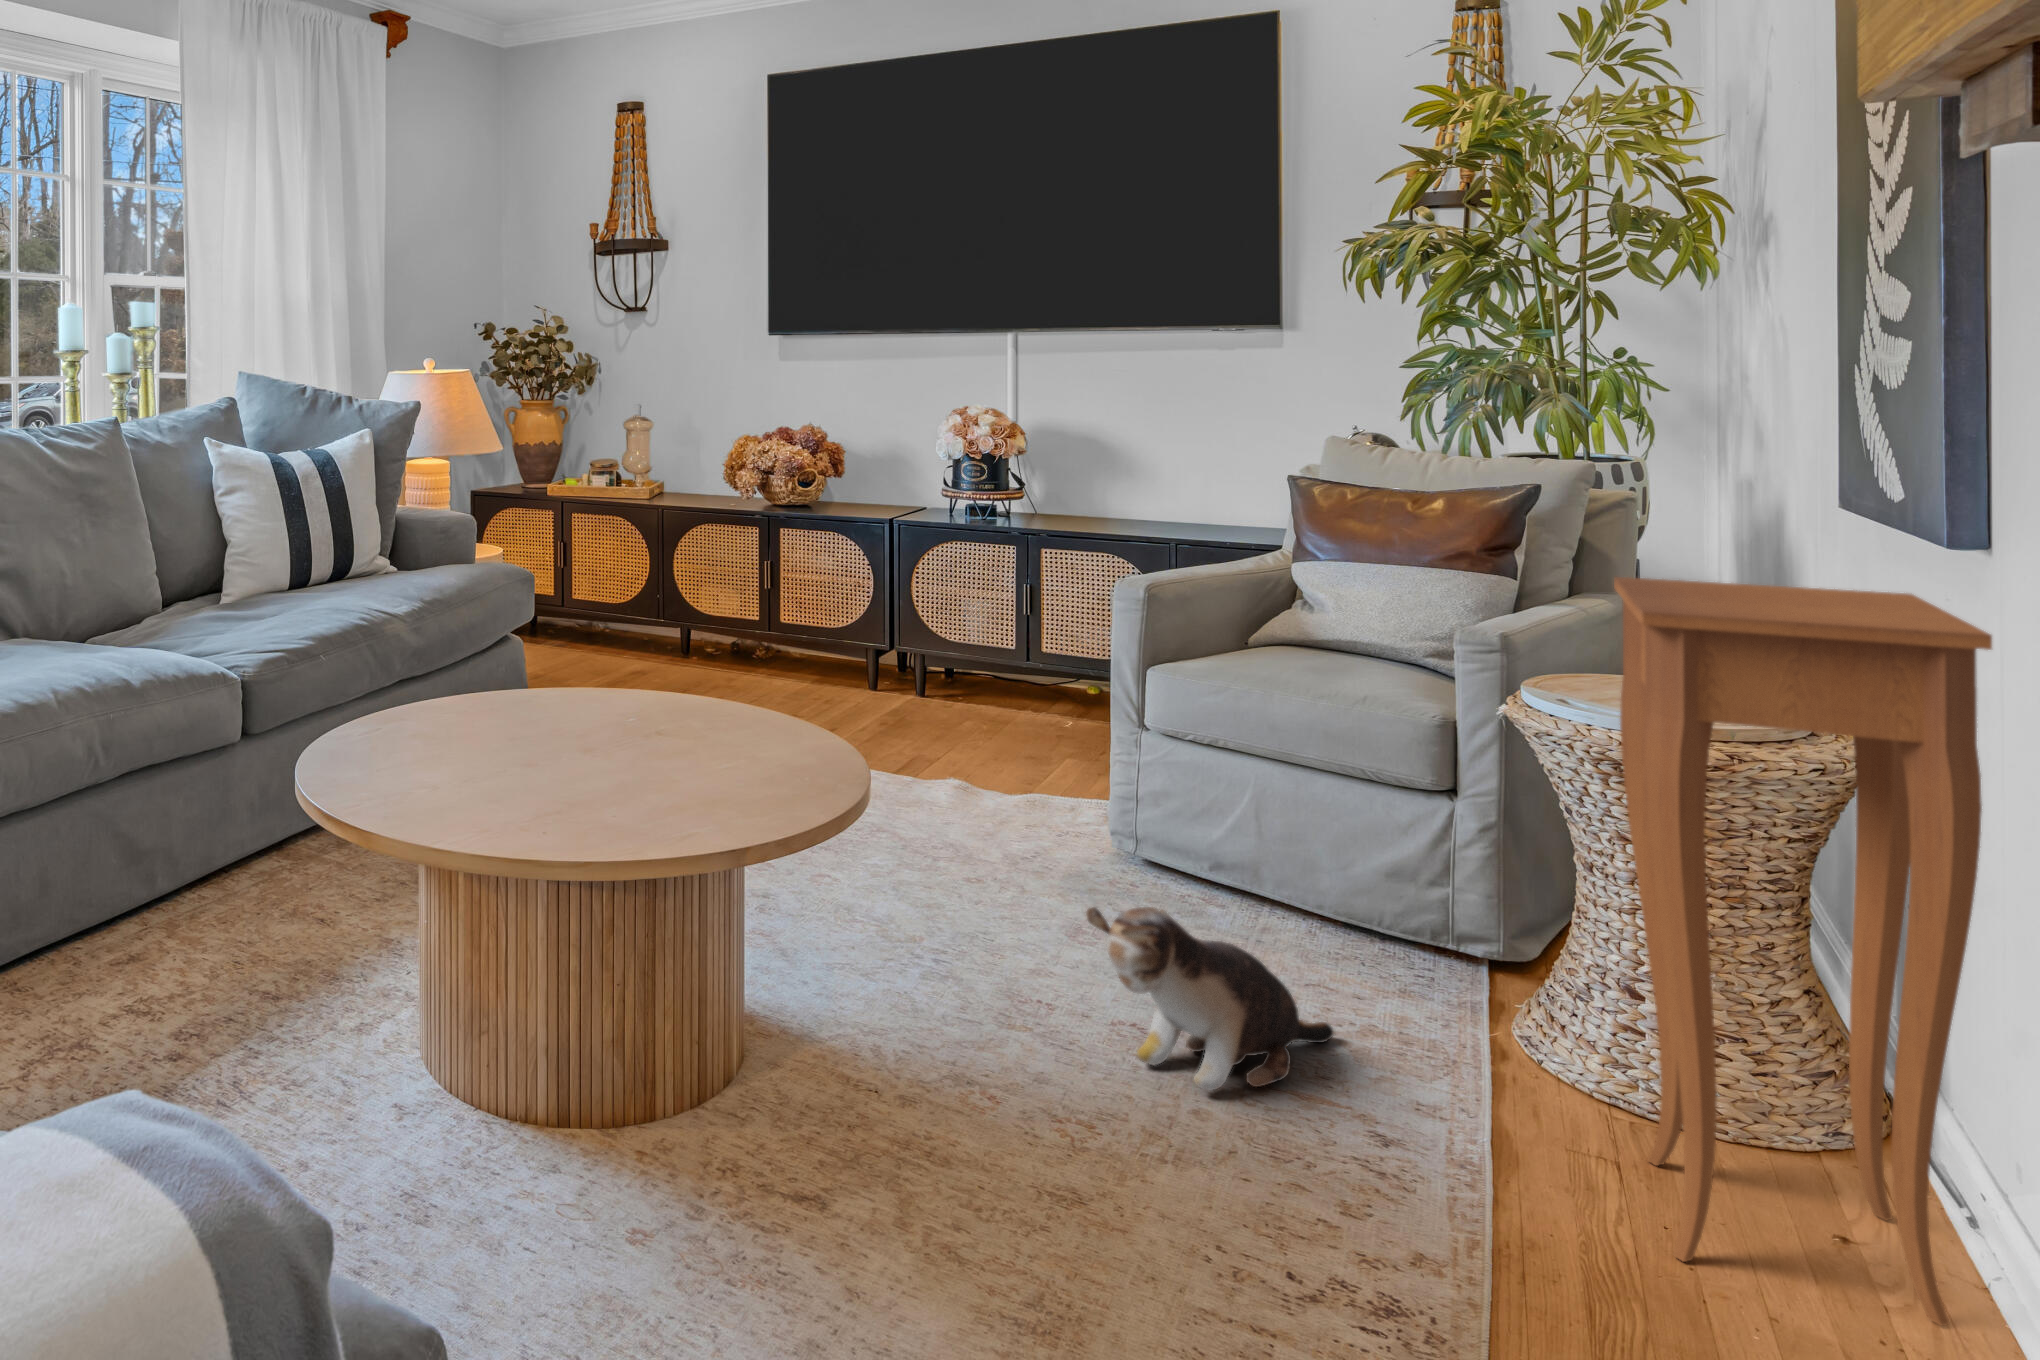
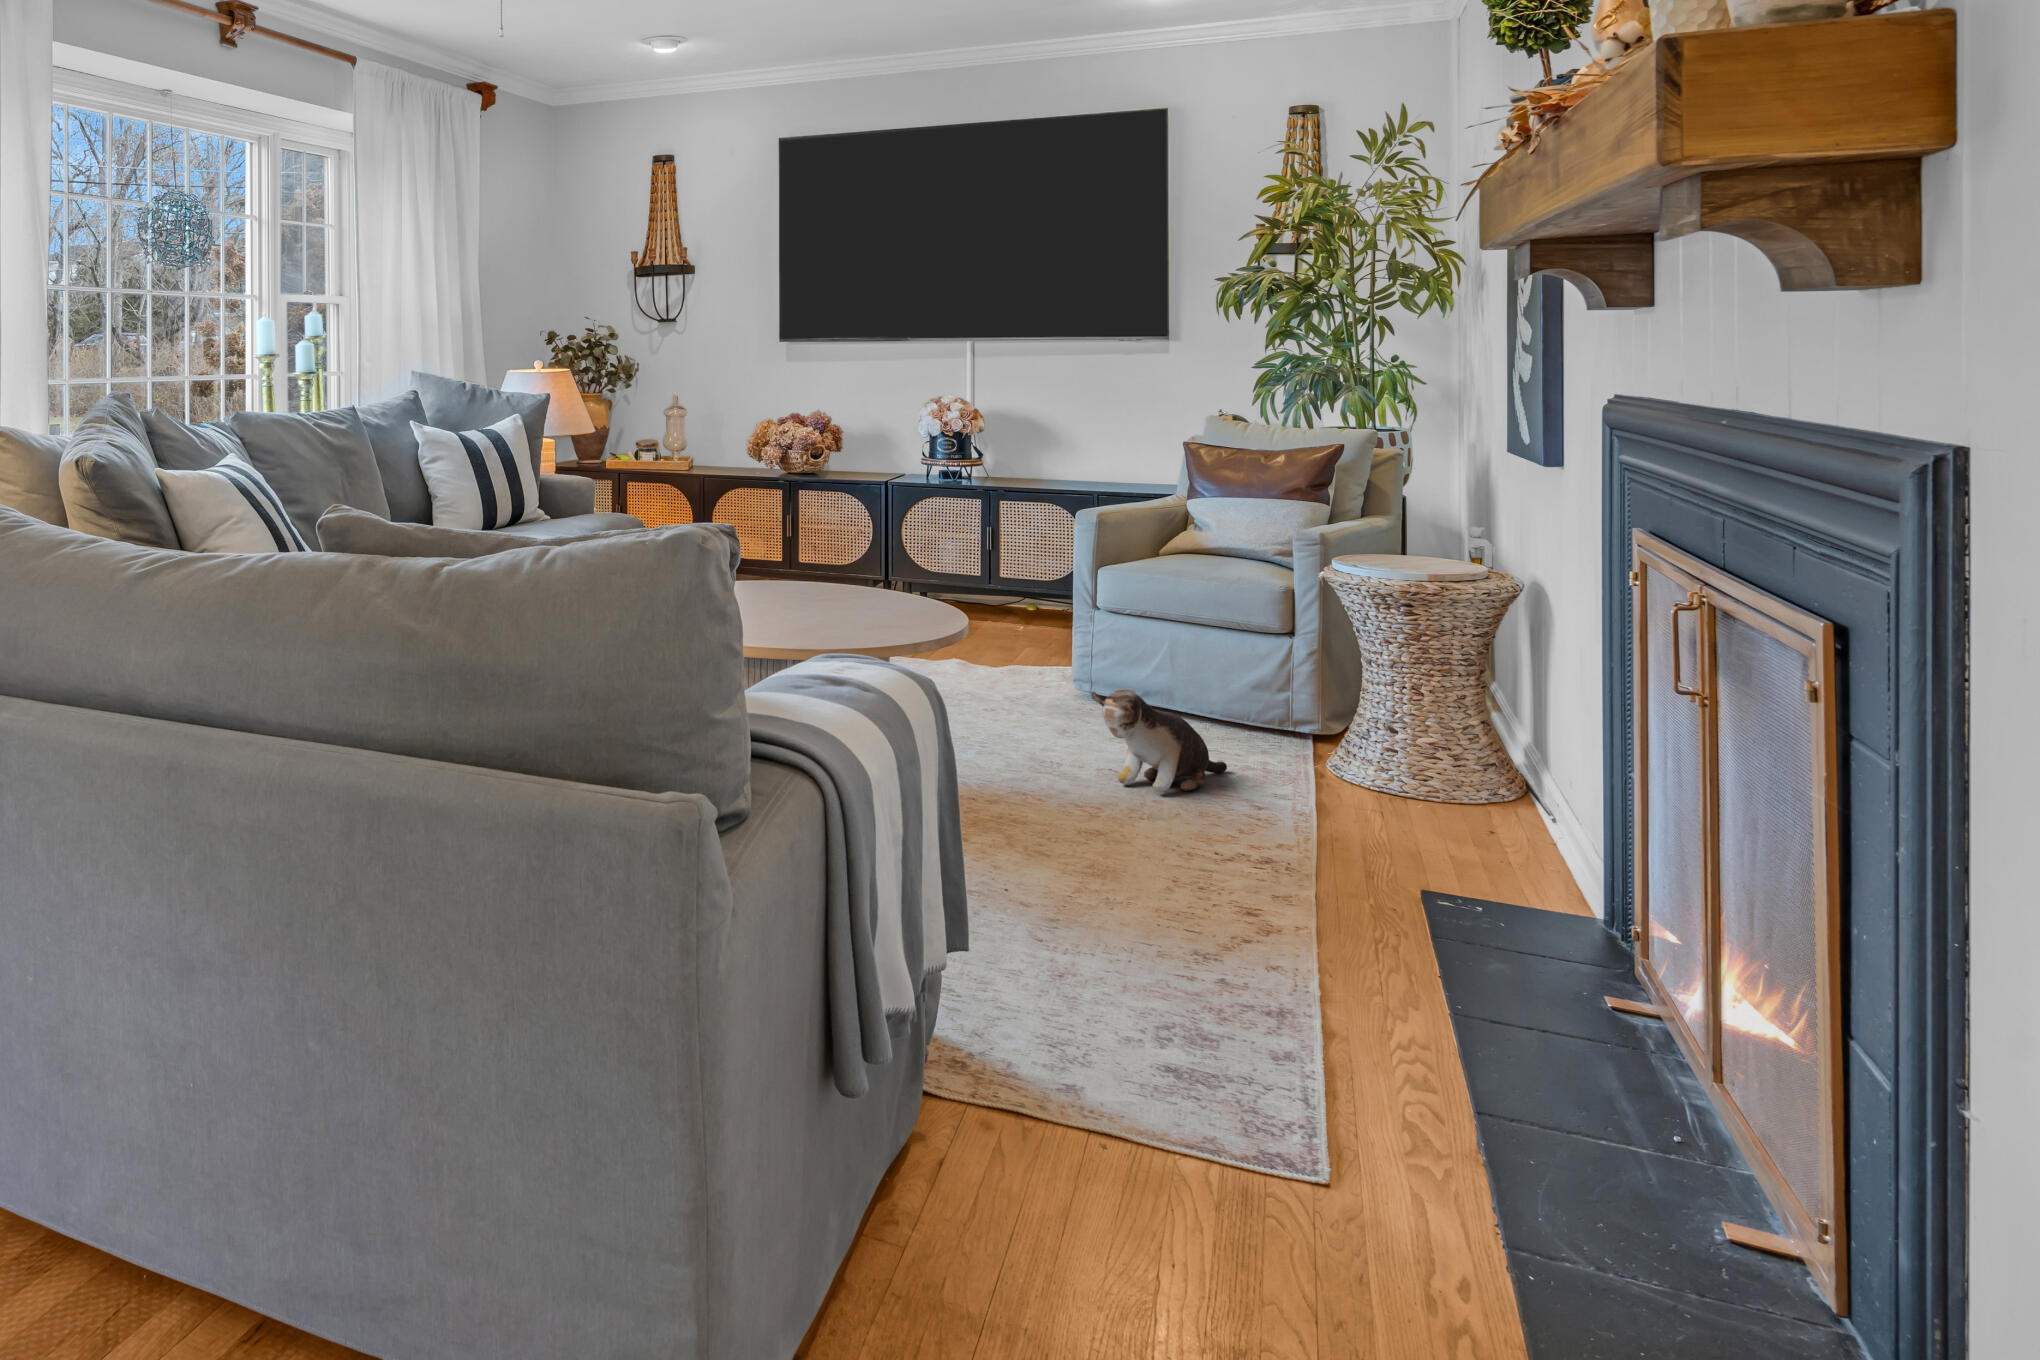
side table: present [1614,577,1992,1326] -> none [1381,489,1551,856]

